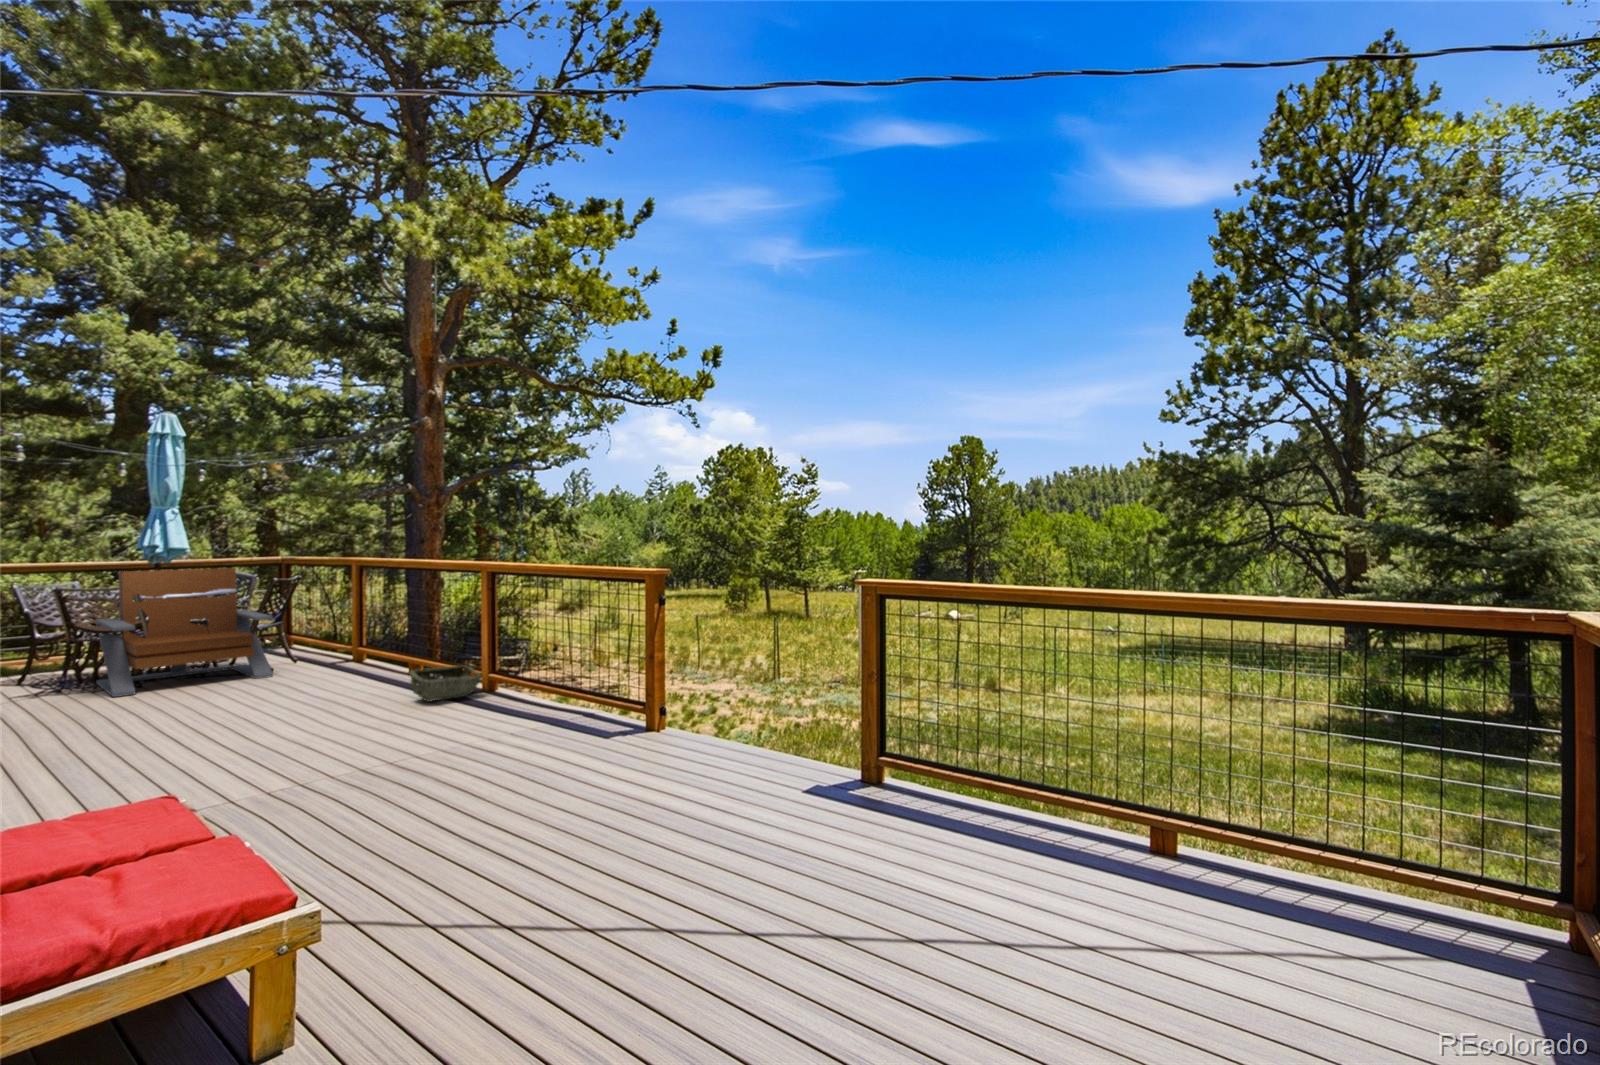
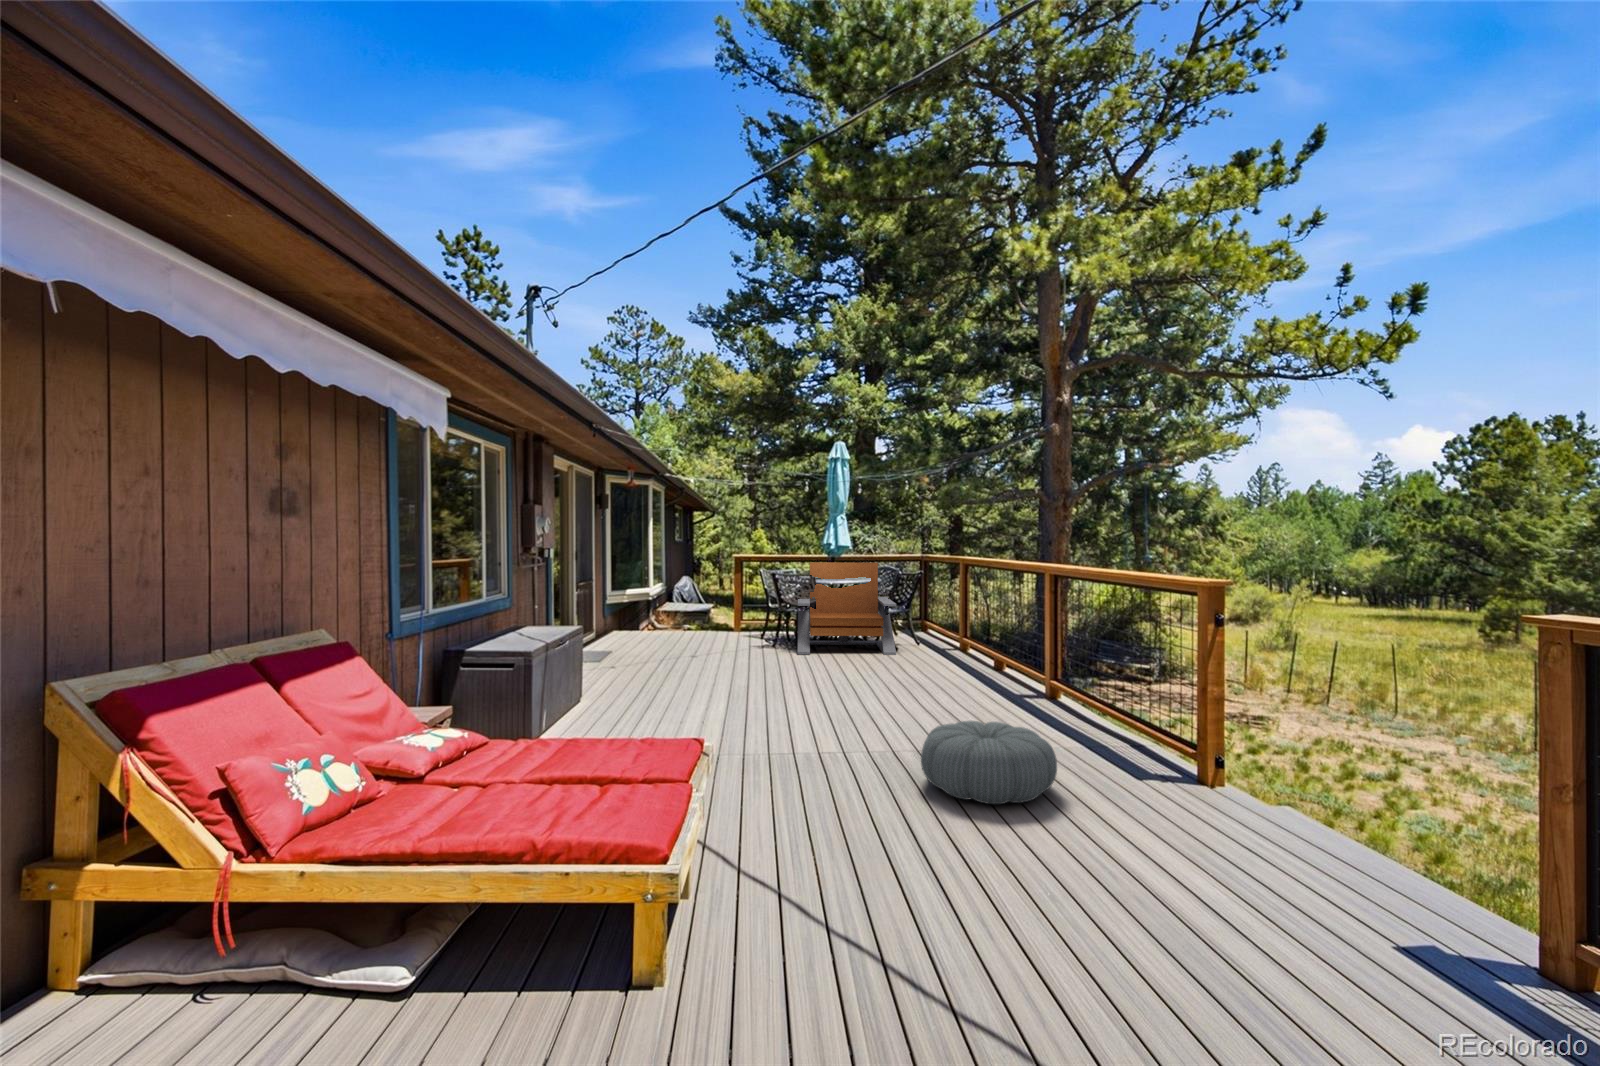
woven basket: present [409,665,482,702] -> none [974,666,1041,701]
pouf: none [420,712,555,789] -> present [921,721,1057,804]

